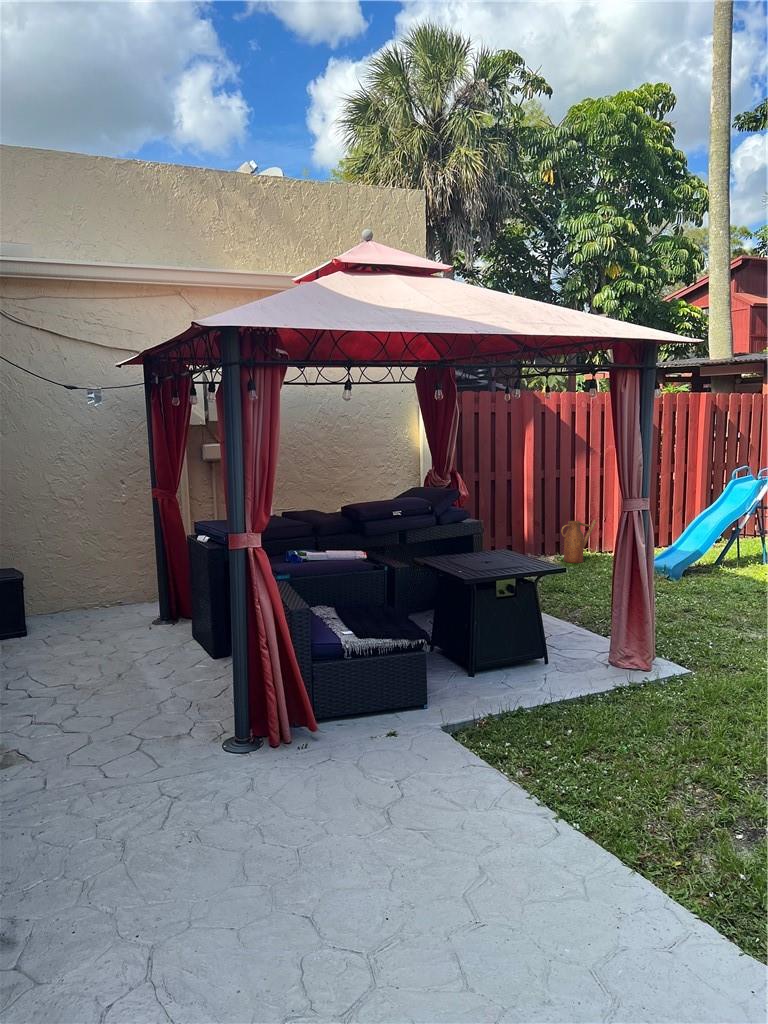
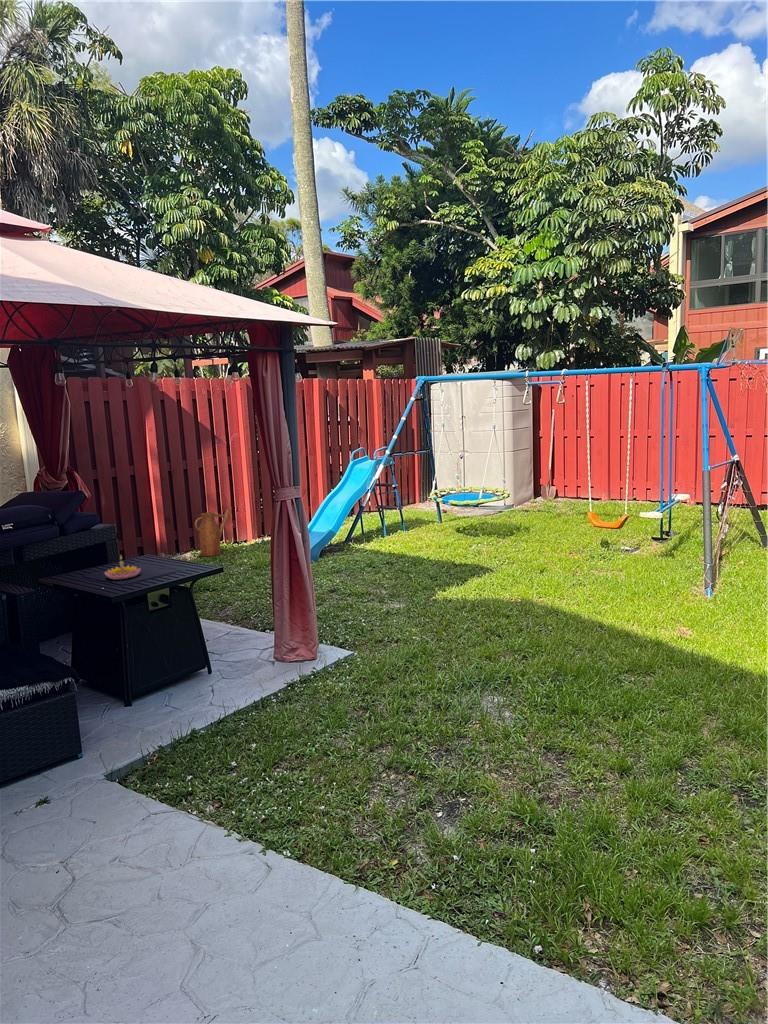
candle holder: none [466,544,497,566] -> present [105,556,141,580]

